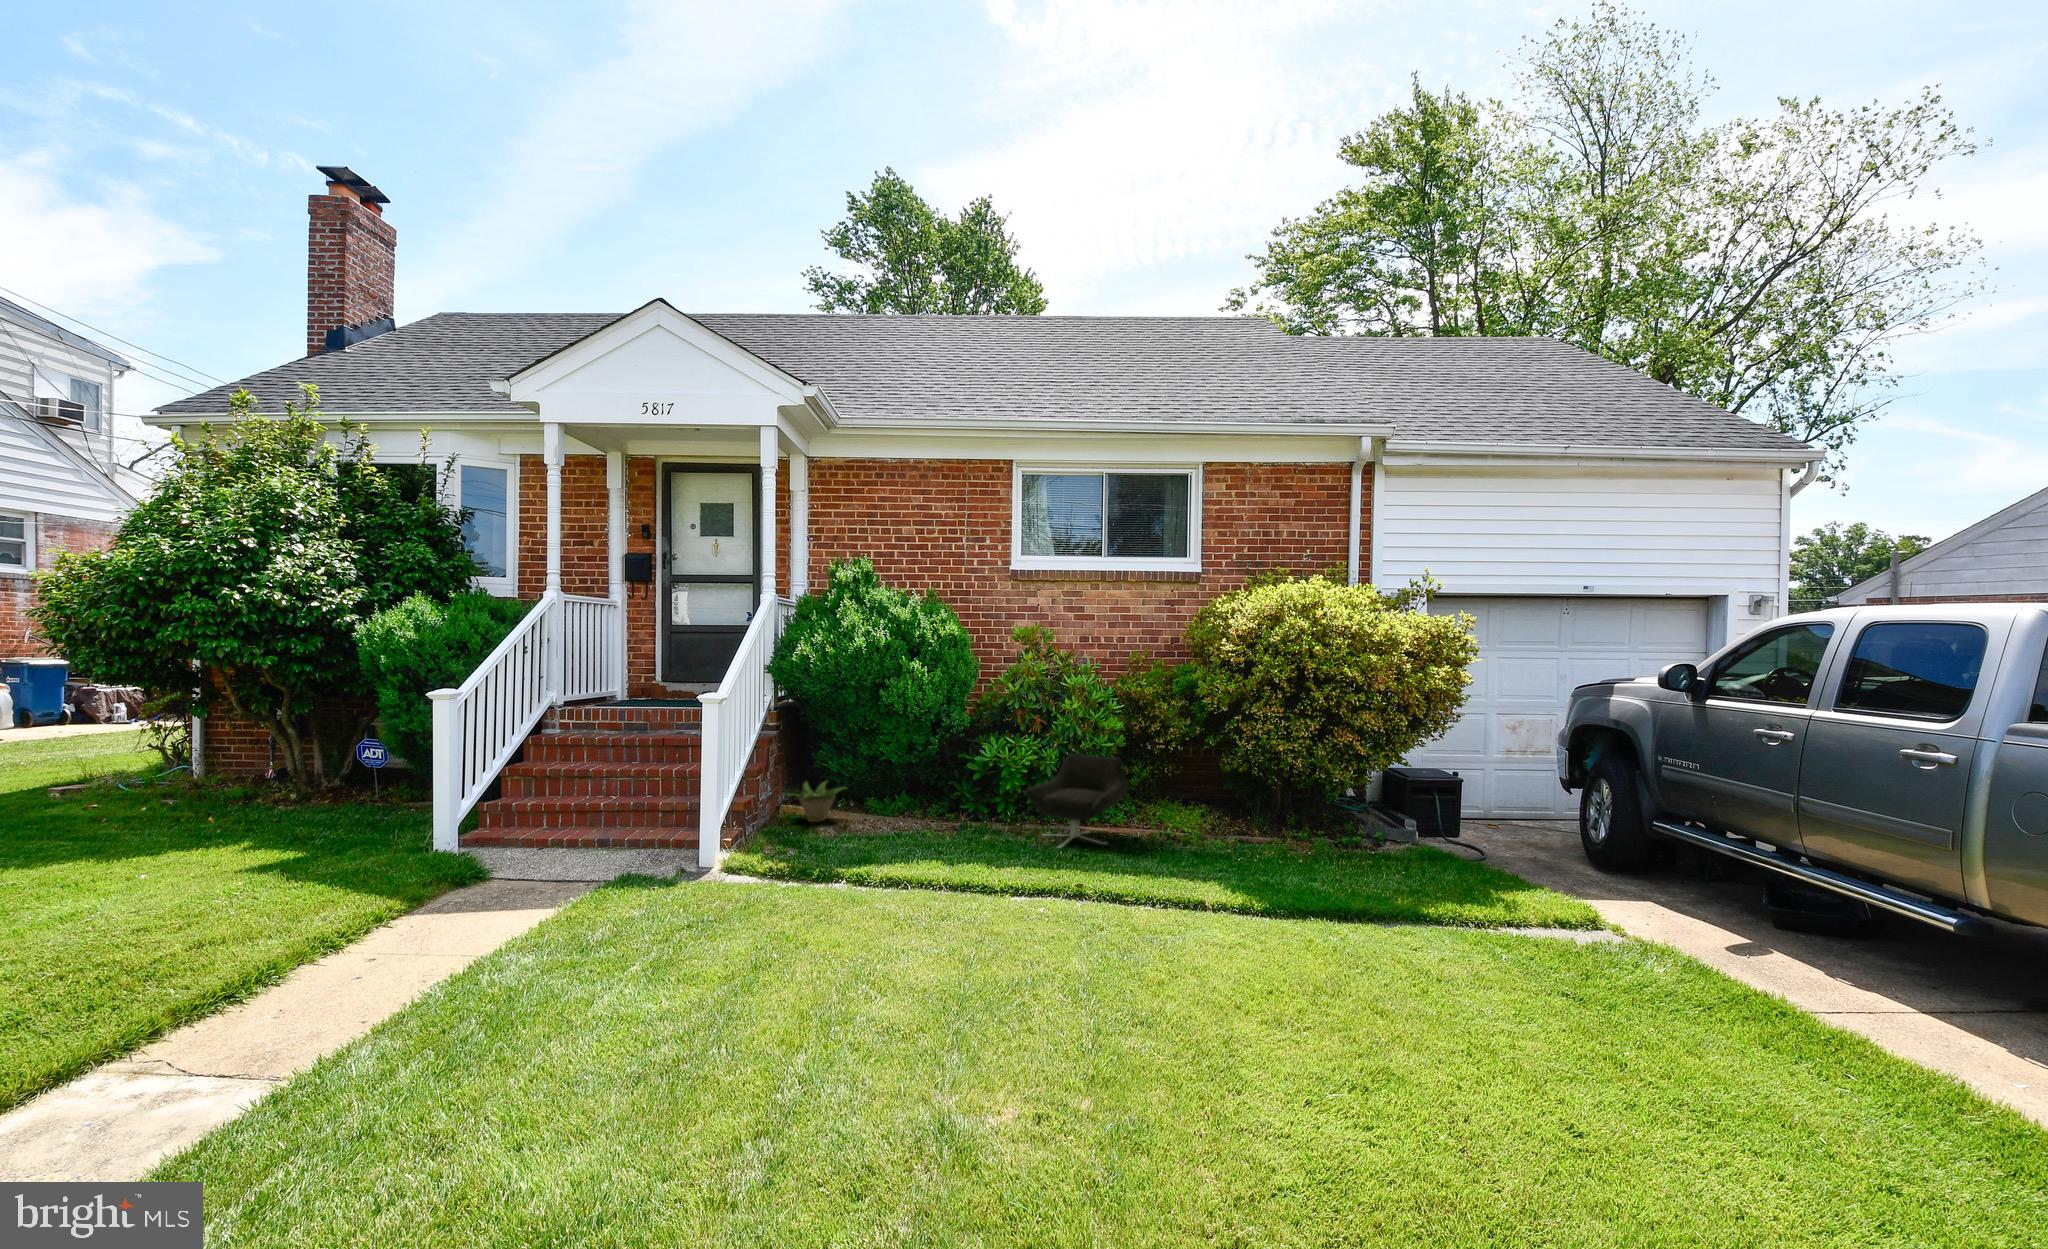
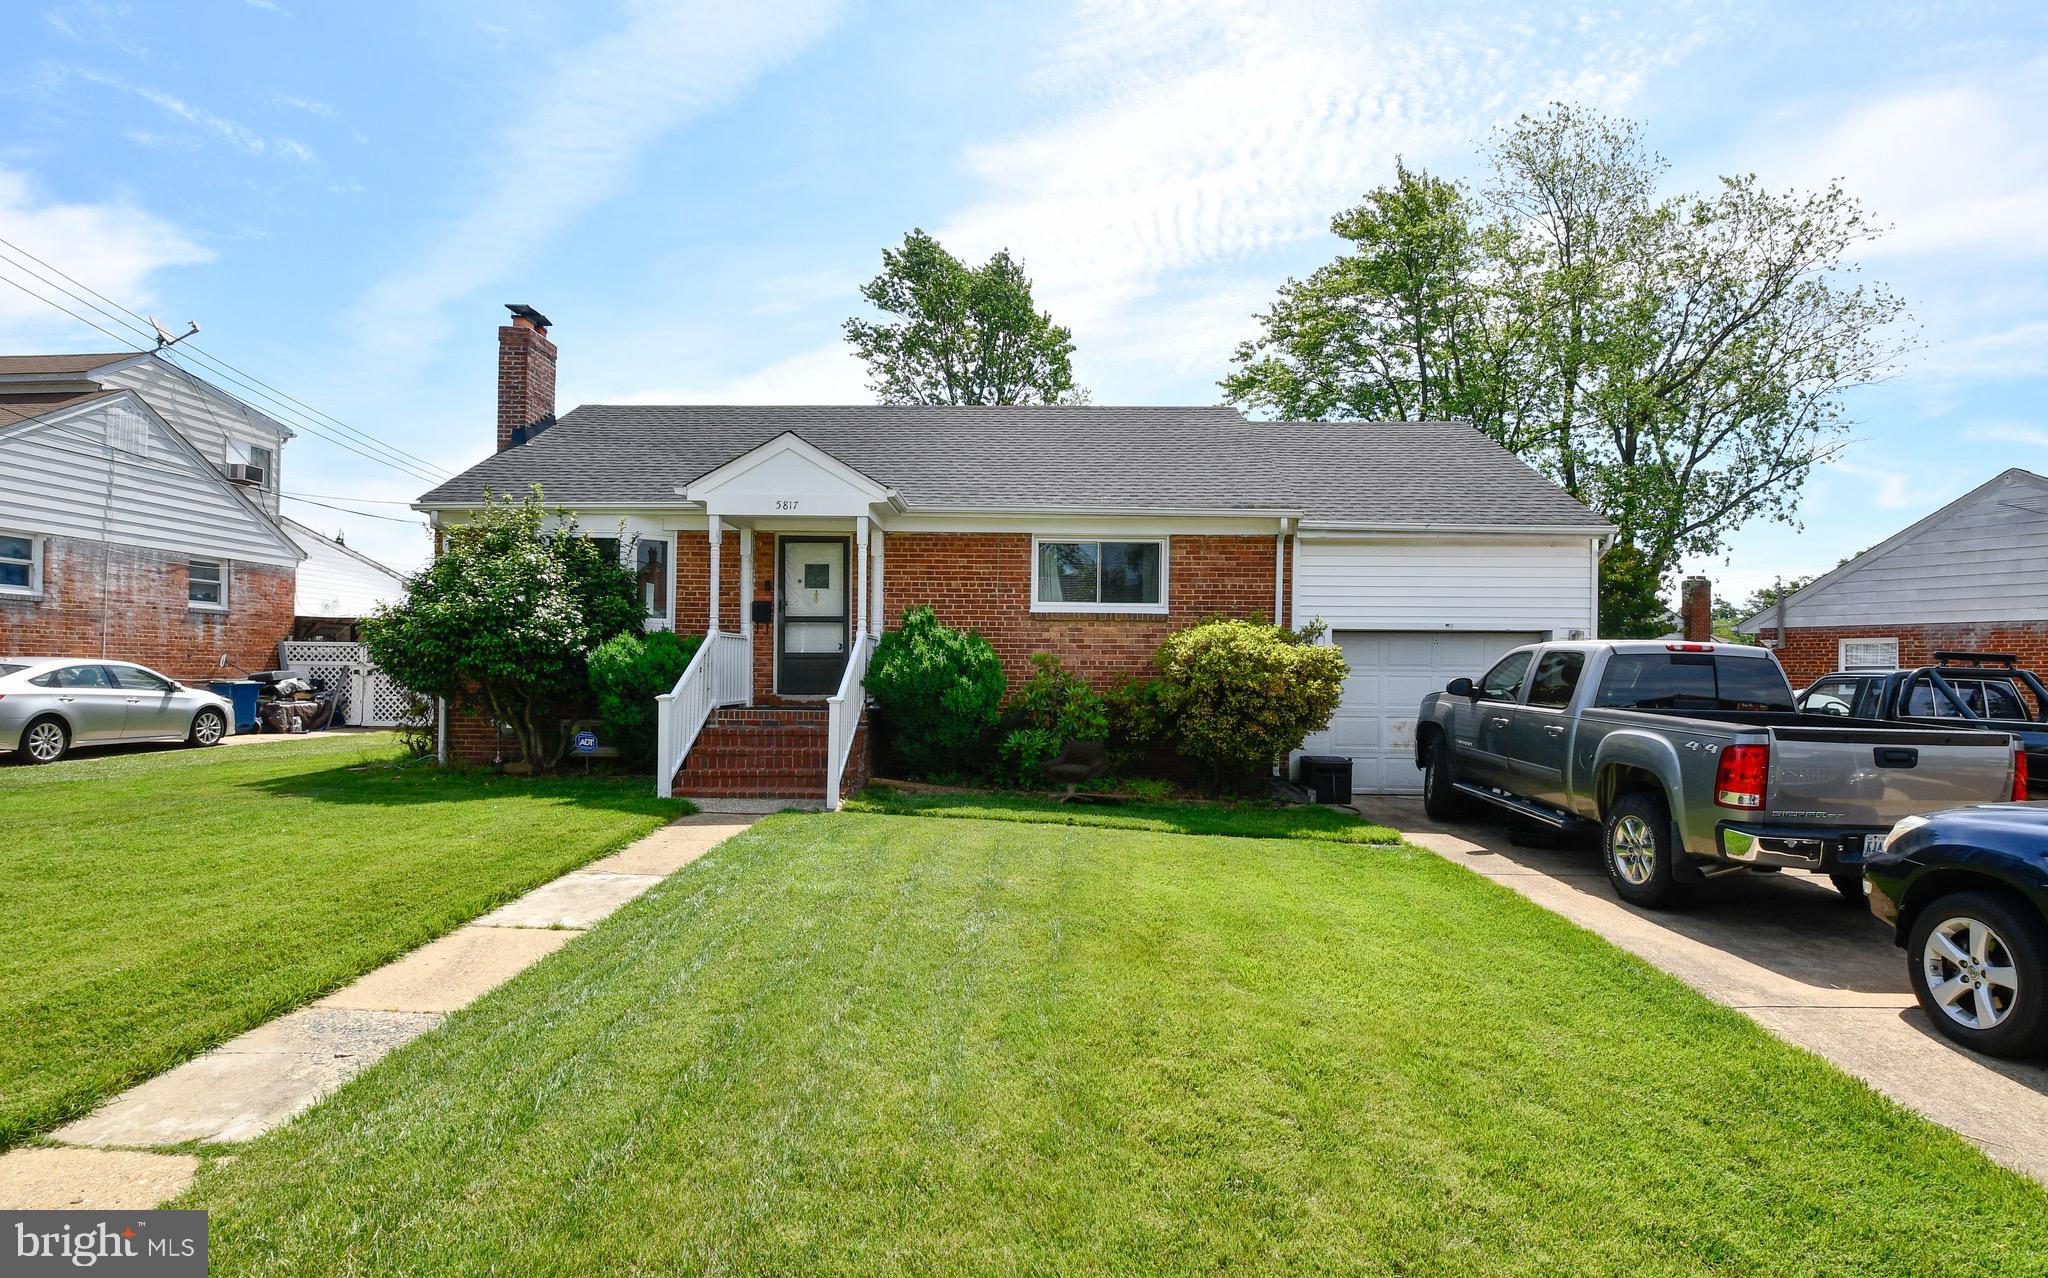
basket: none [250,758,298,799] -> present [504,746,531,773]
decorative plant: present [790,782,845,822] -> none [873,761,916,788]

